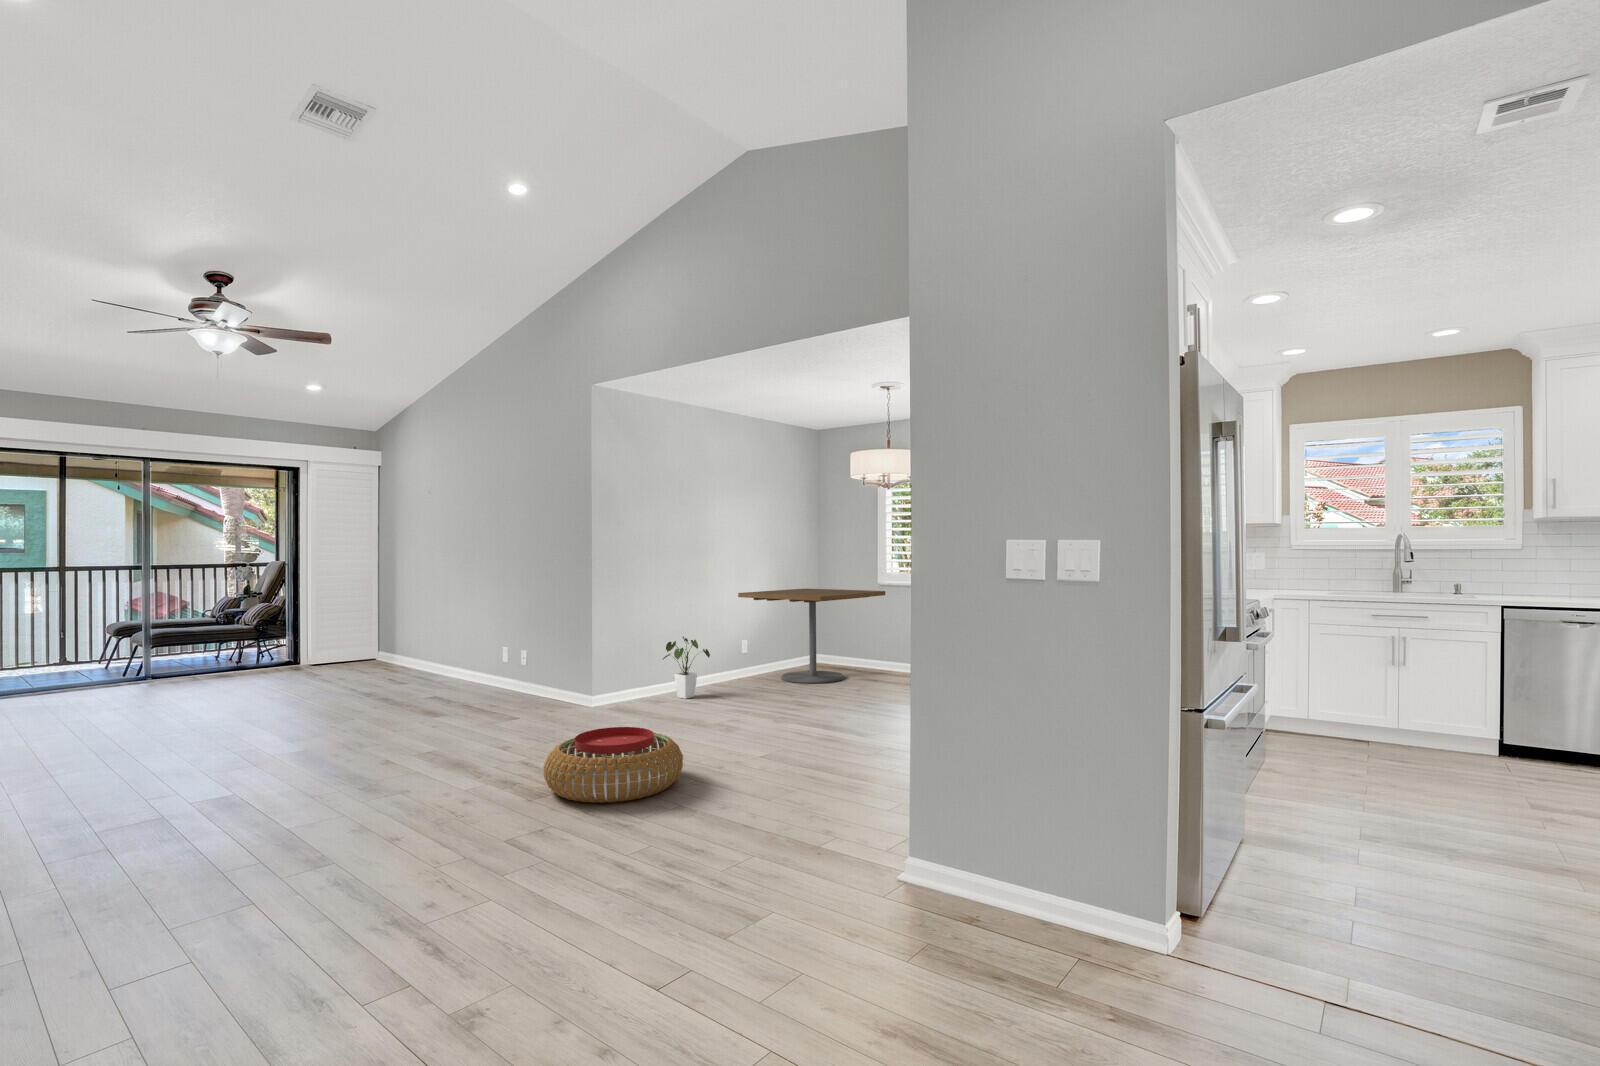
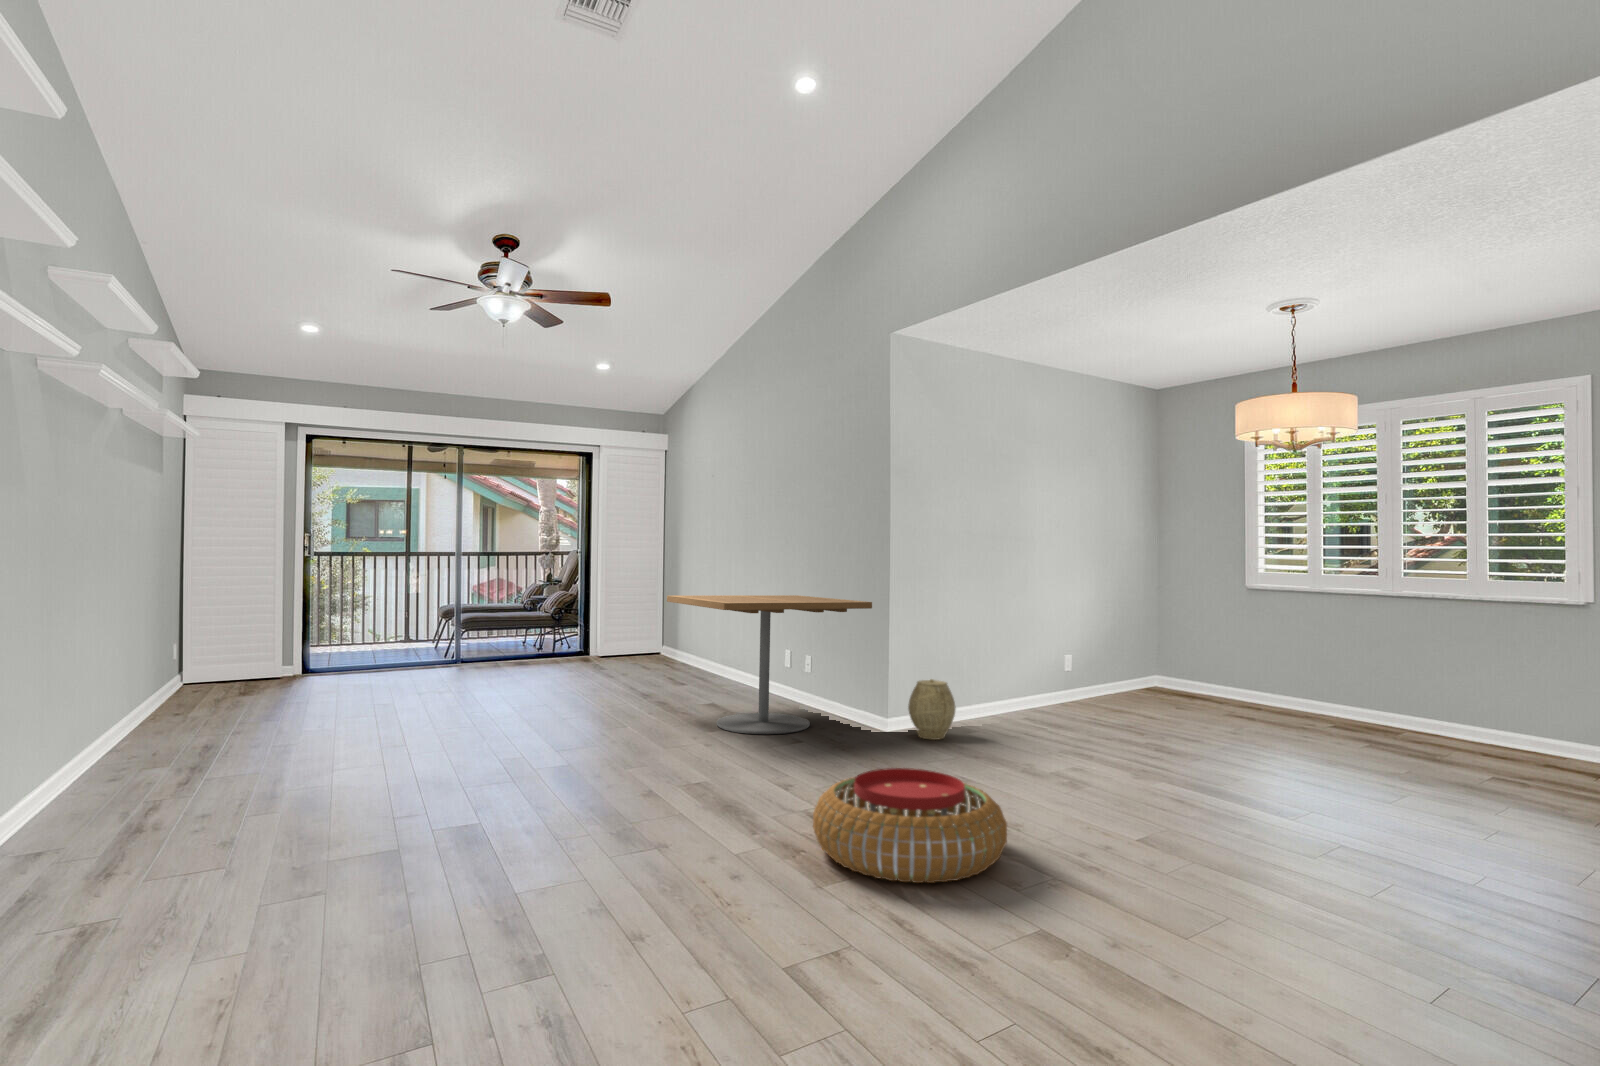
dining table: present [738,589,885,683] -> present [667,595,872,734]
house plant: present [663,636,710,699] -> none [966,652,1030,733]
woven basket: none [616,661,653,709] -> present [908,679,956,740]

